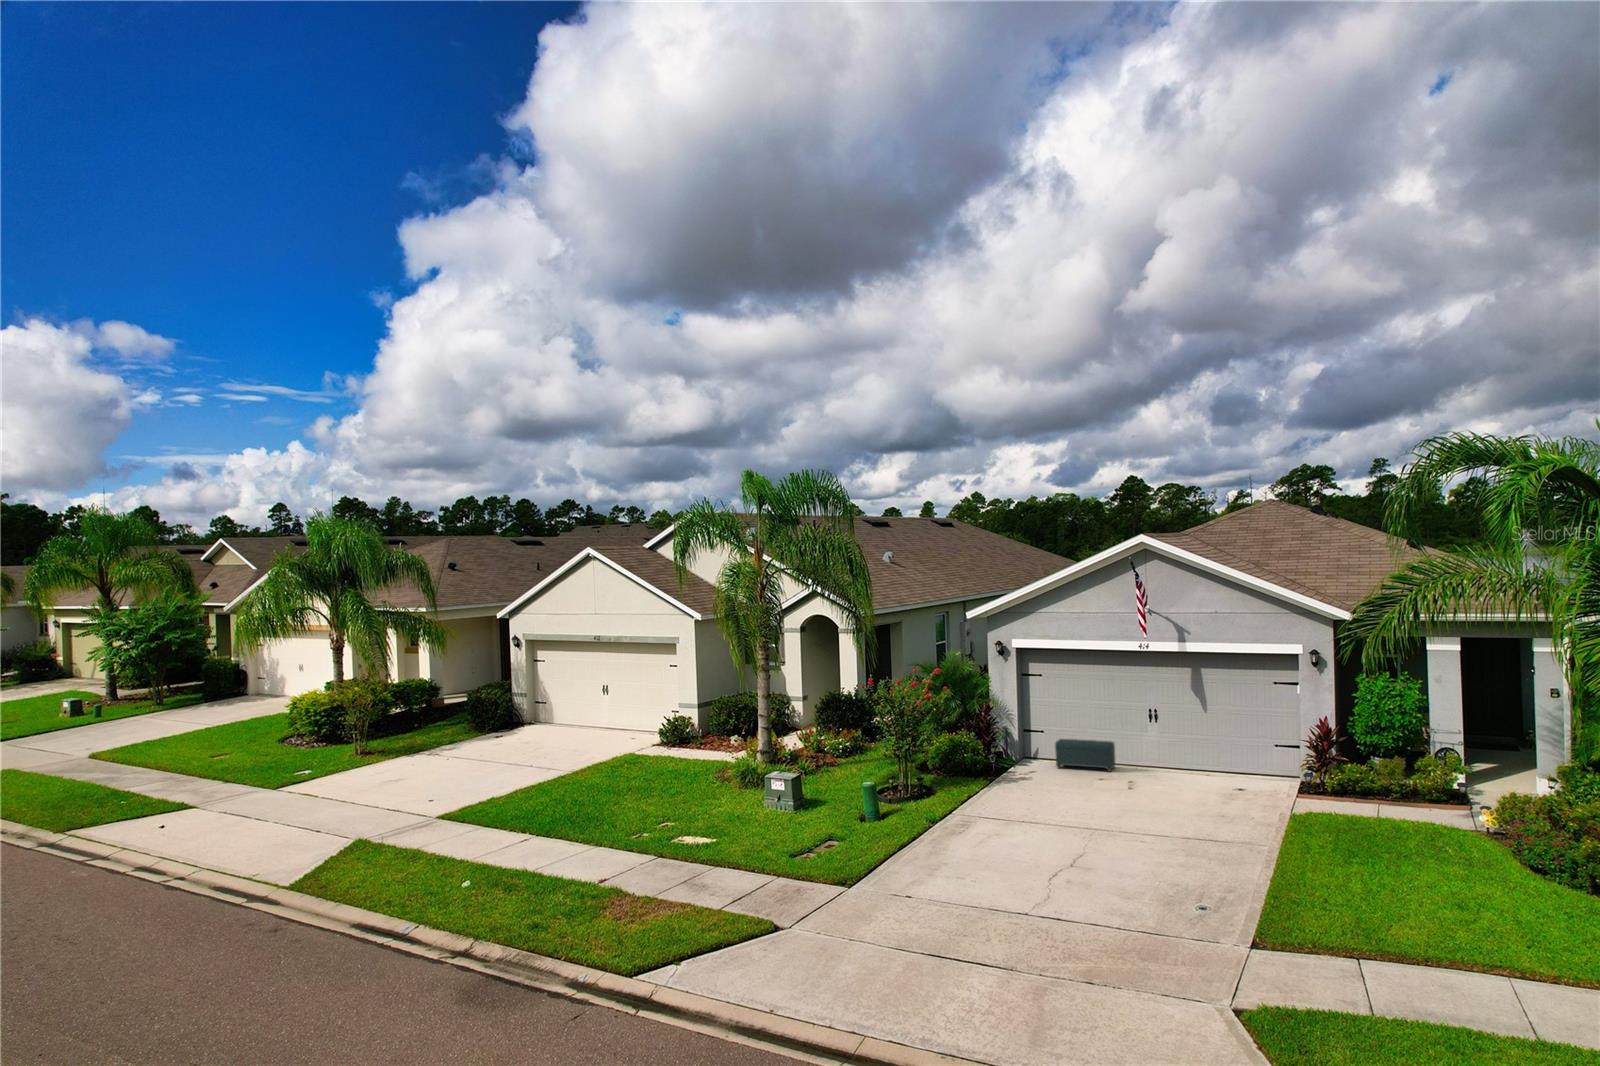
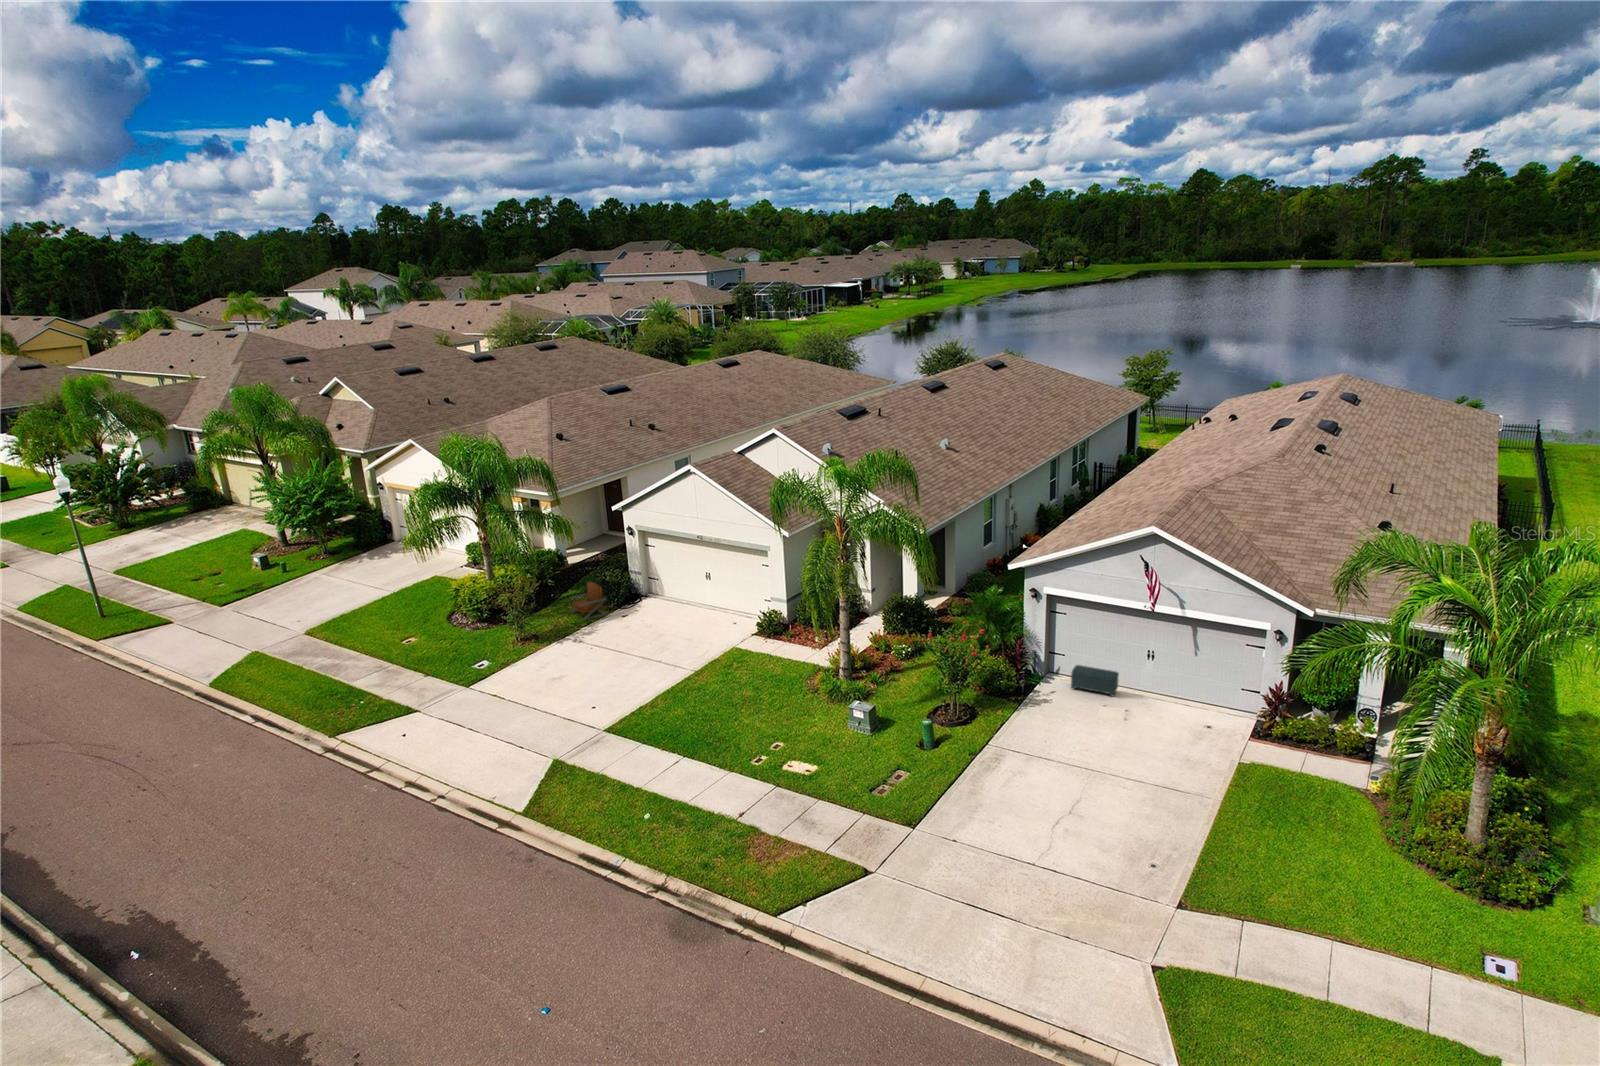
lounge chair: none [433,698,479,741] -> present [571,582,607,620]

